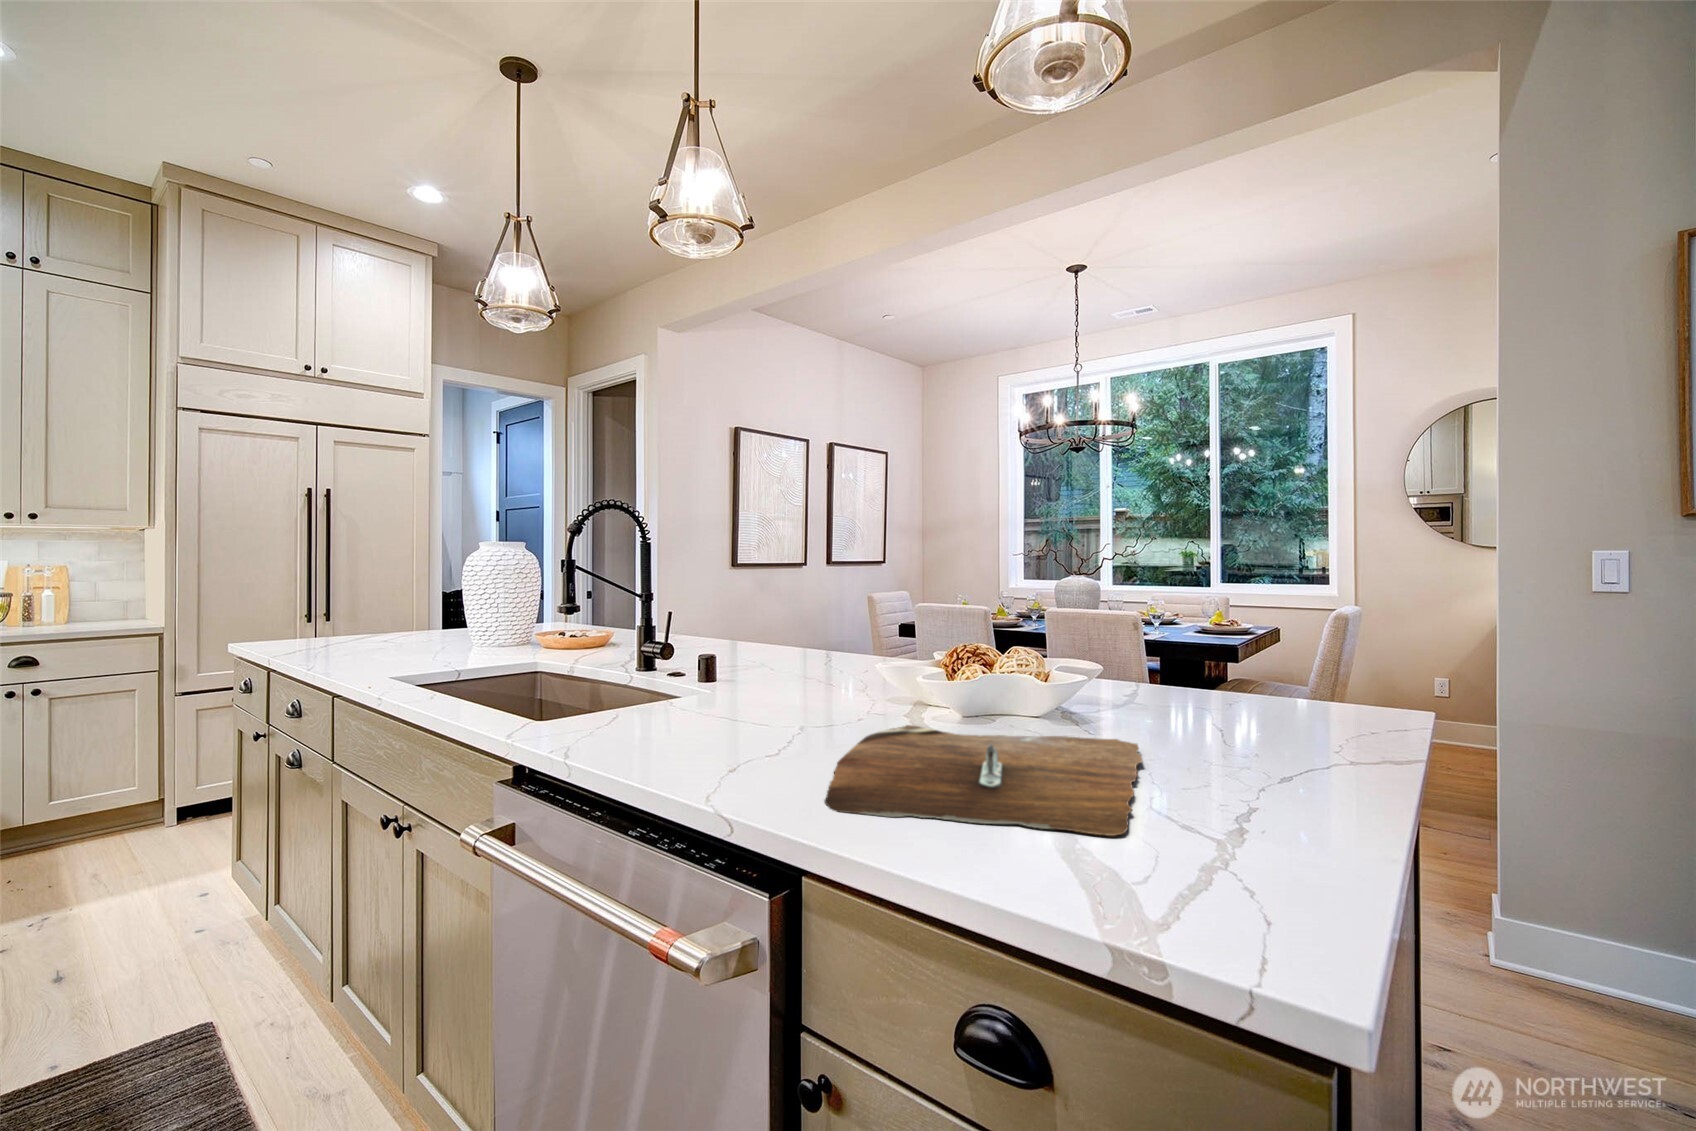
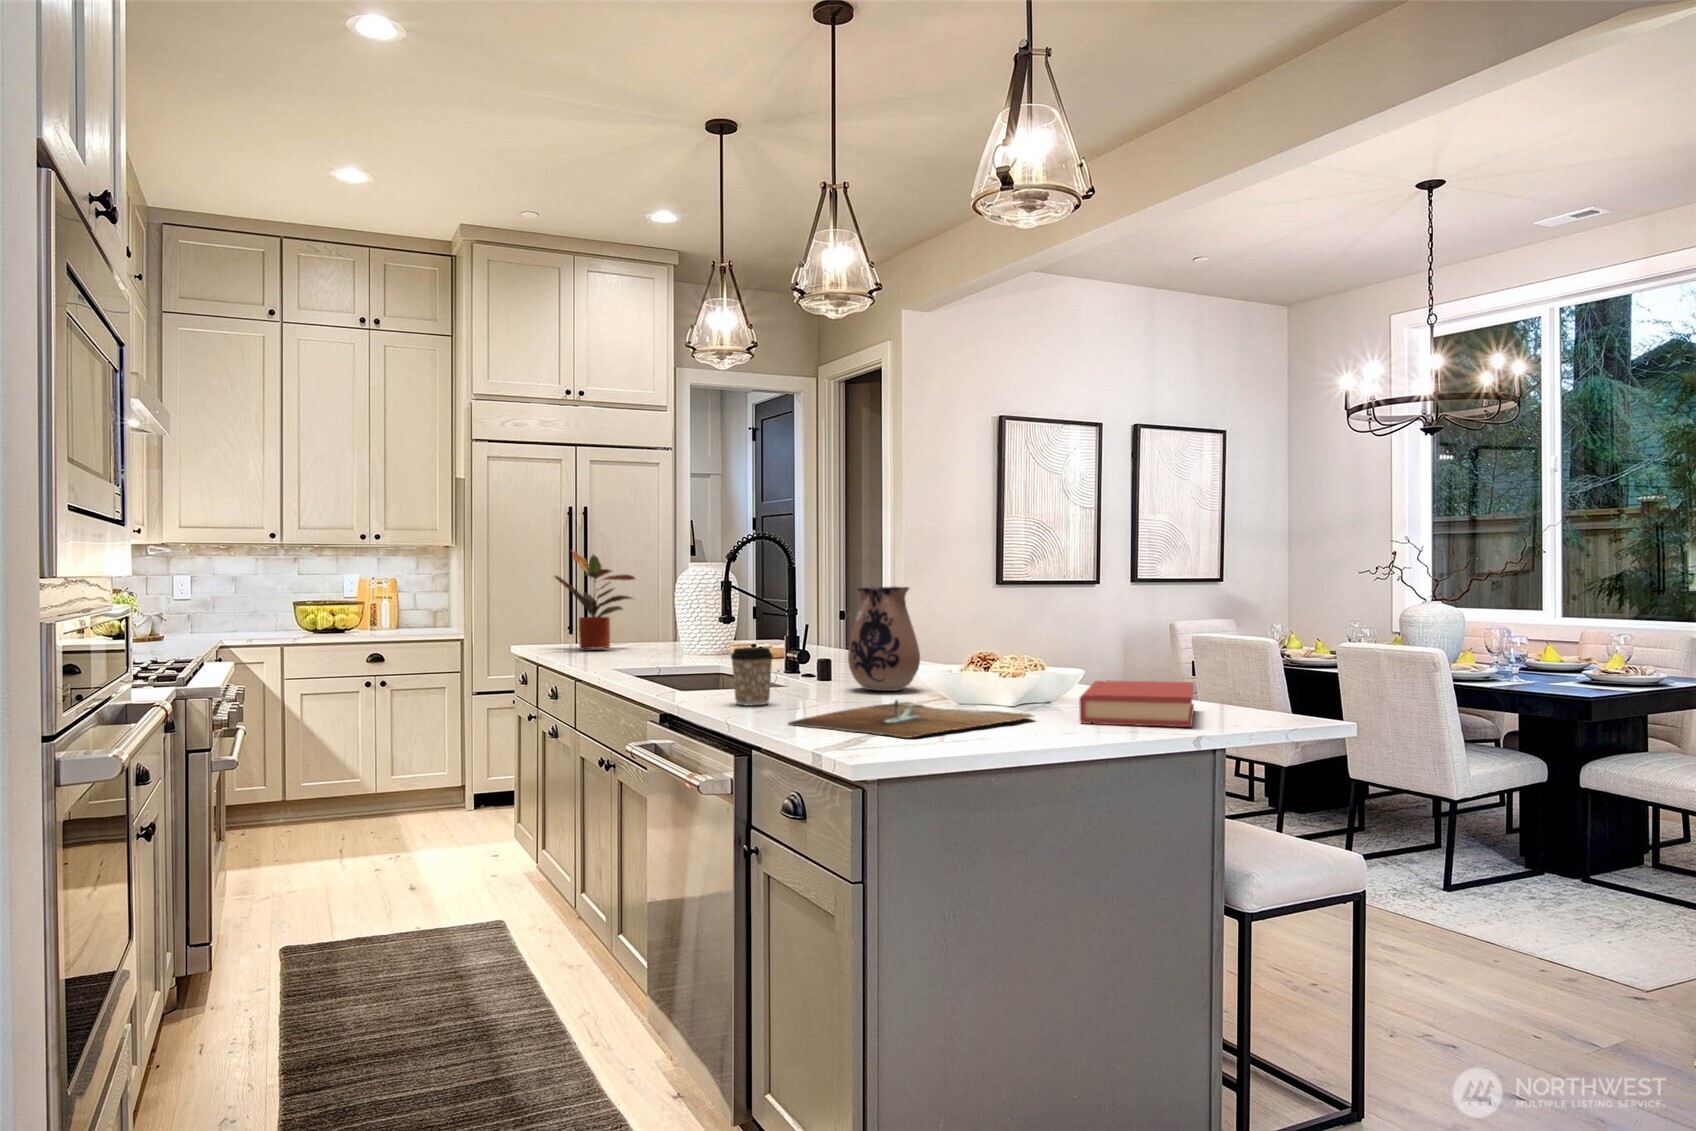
potted plant: none [292,527,409,648] -> present [555,551,635,649]
ceramic pitcher: none [769,566,860,700] -> present [848,587,920,691]
coffee cup: none [652,658,721,754] -> present [731,647,773,705]
hardback book: none [1108,675,1336,751] -> present [1079,680,1194,727]

